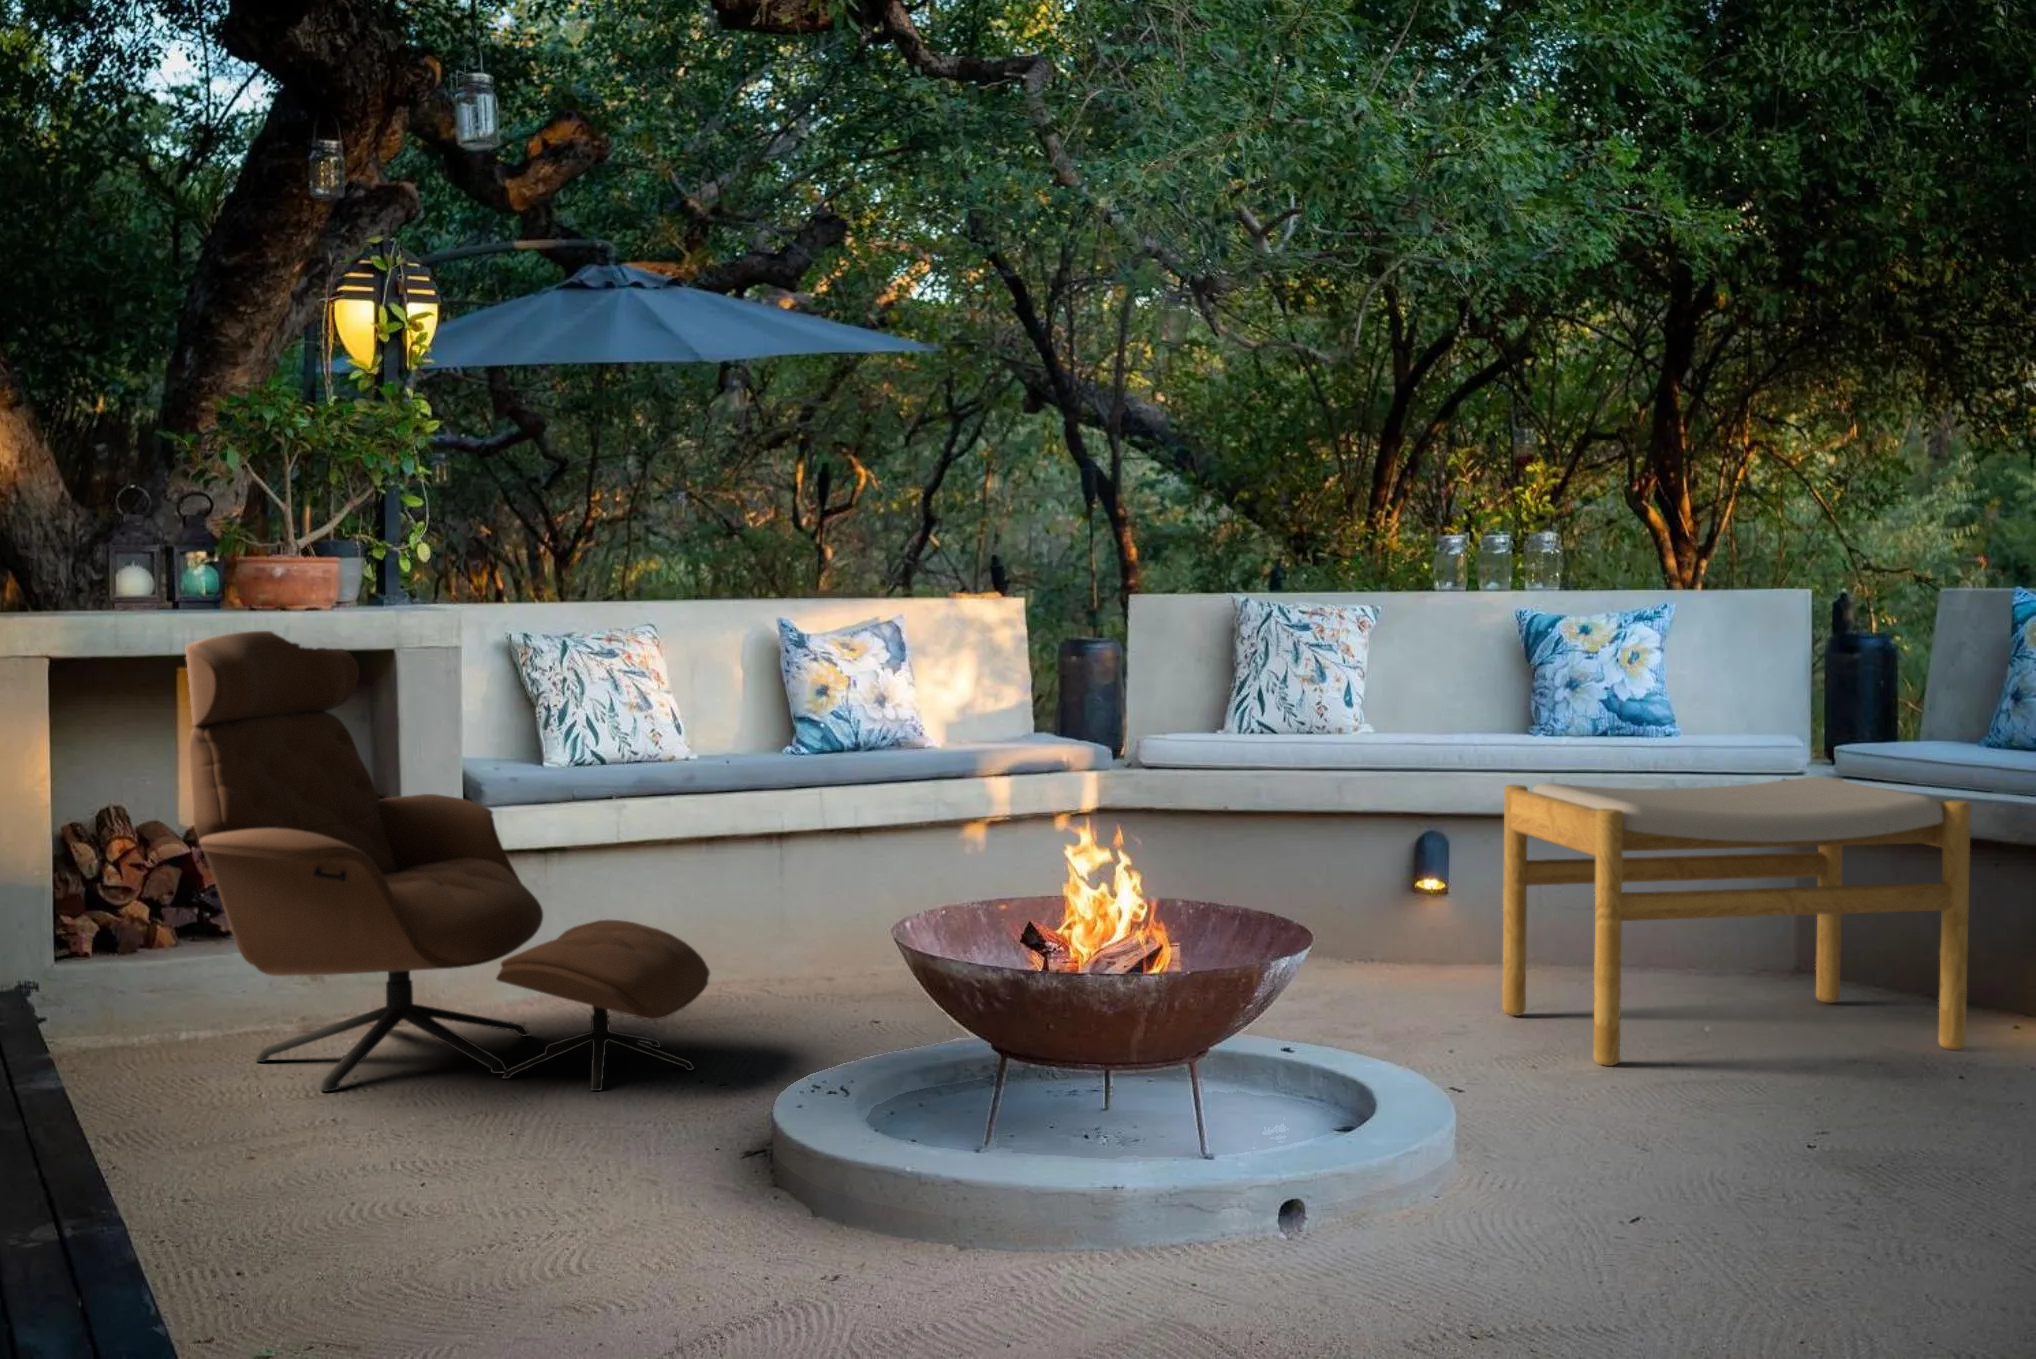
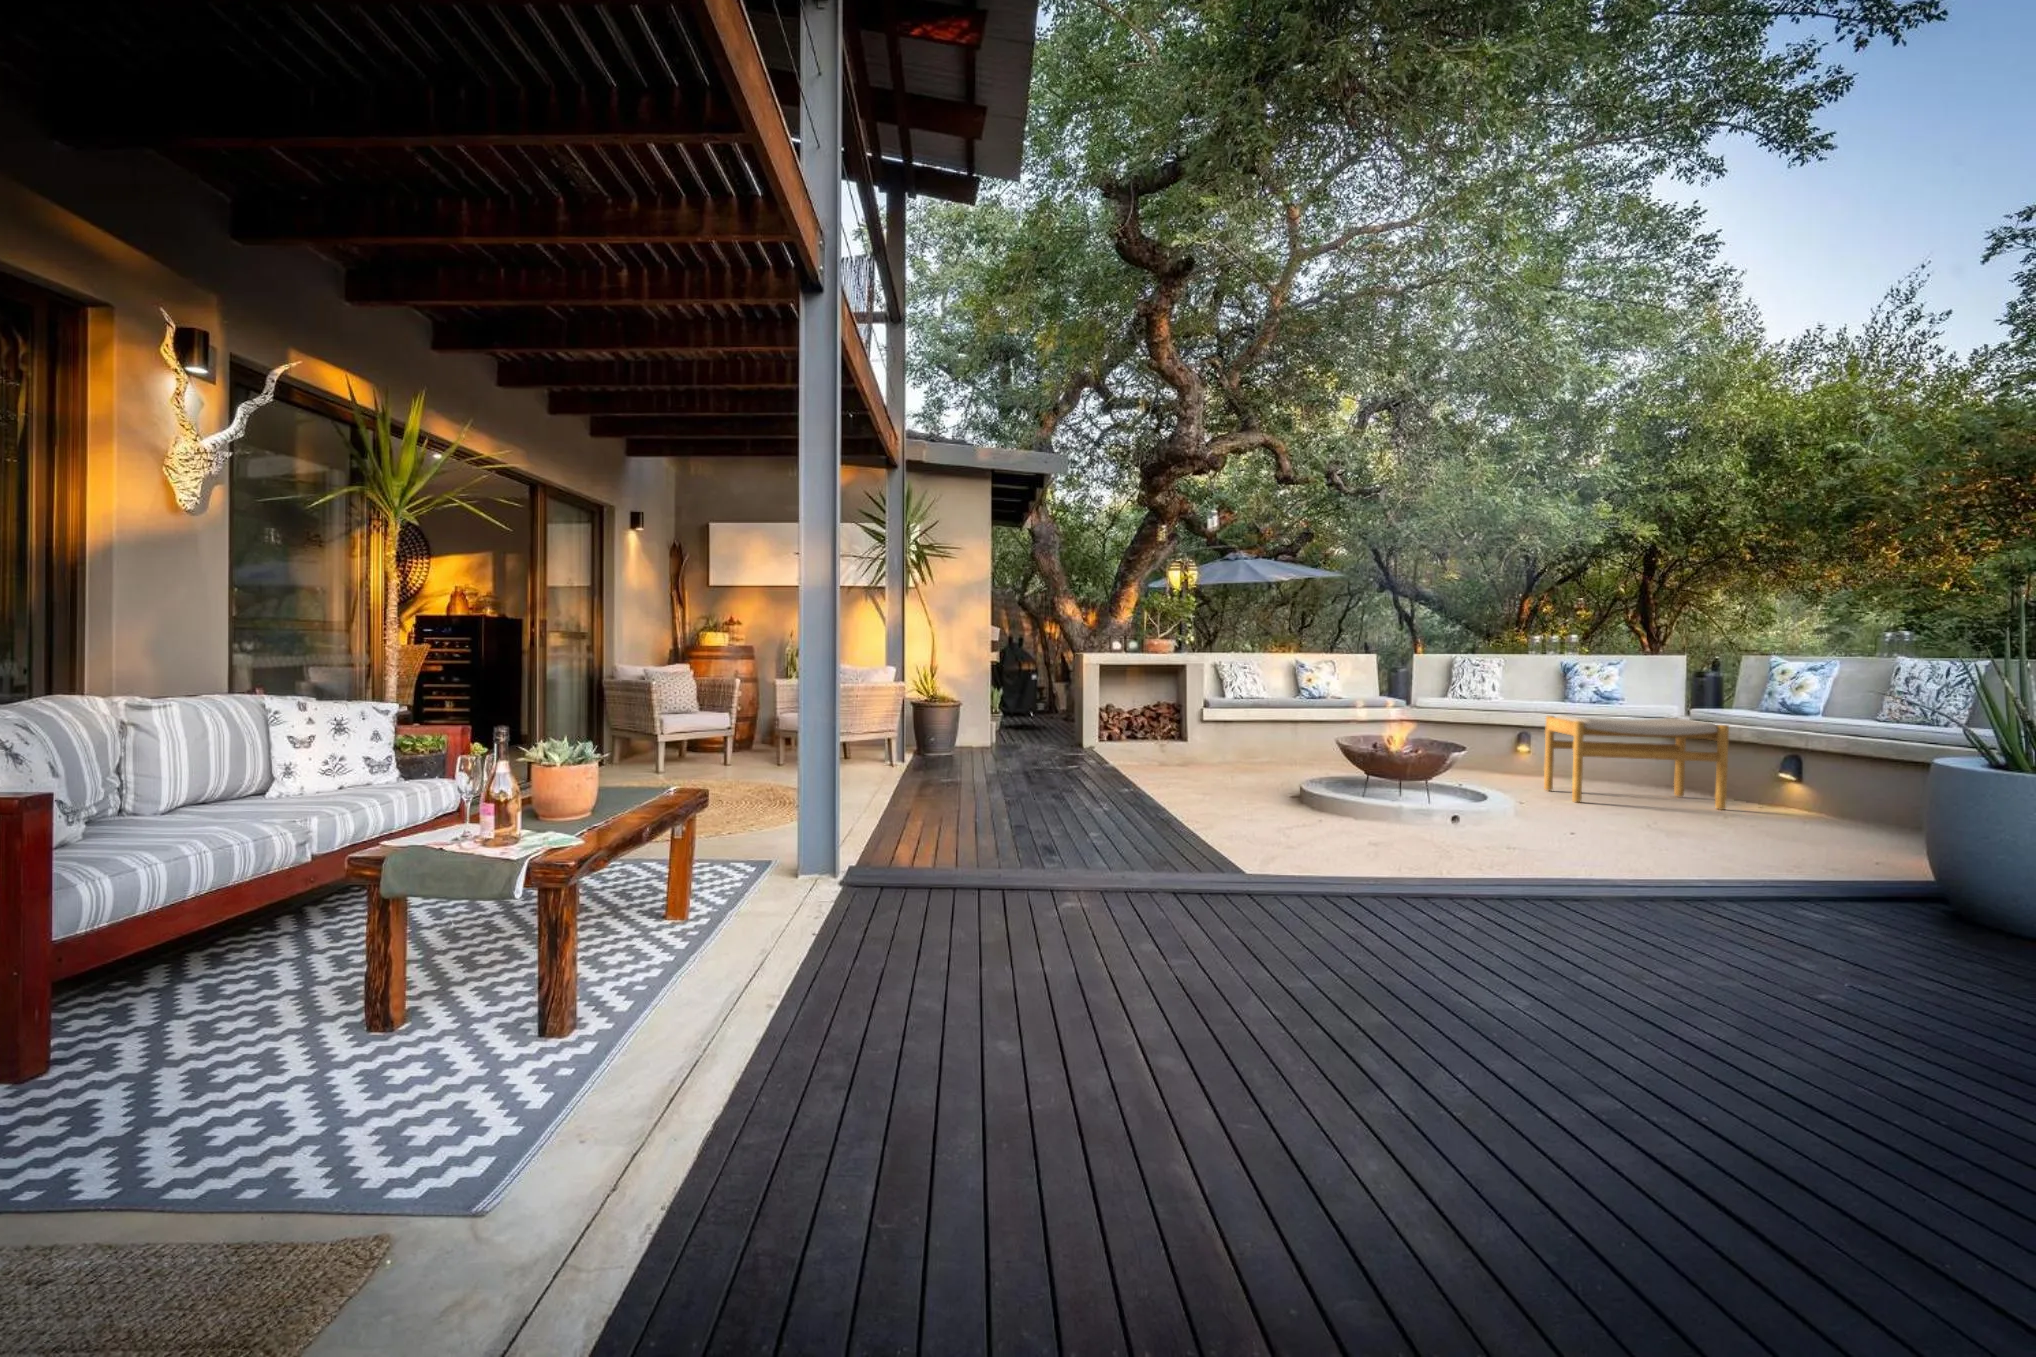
lounge chair: present [185,631,710,1091] -> none [1141,659,1277,783]

